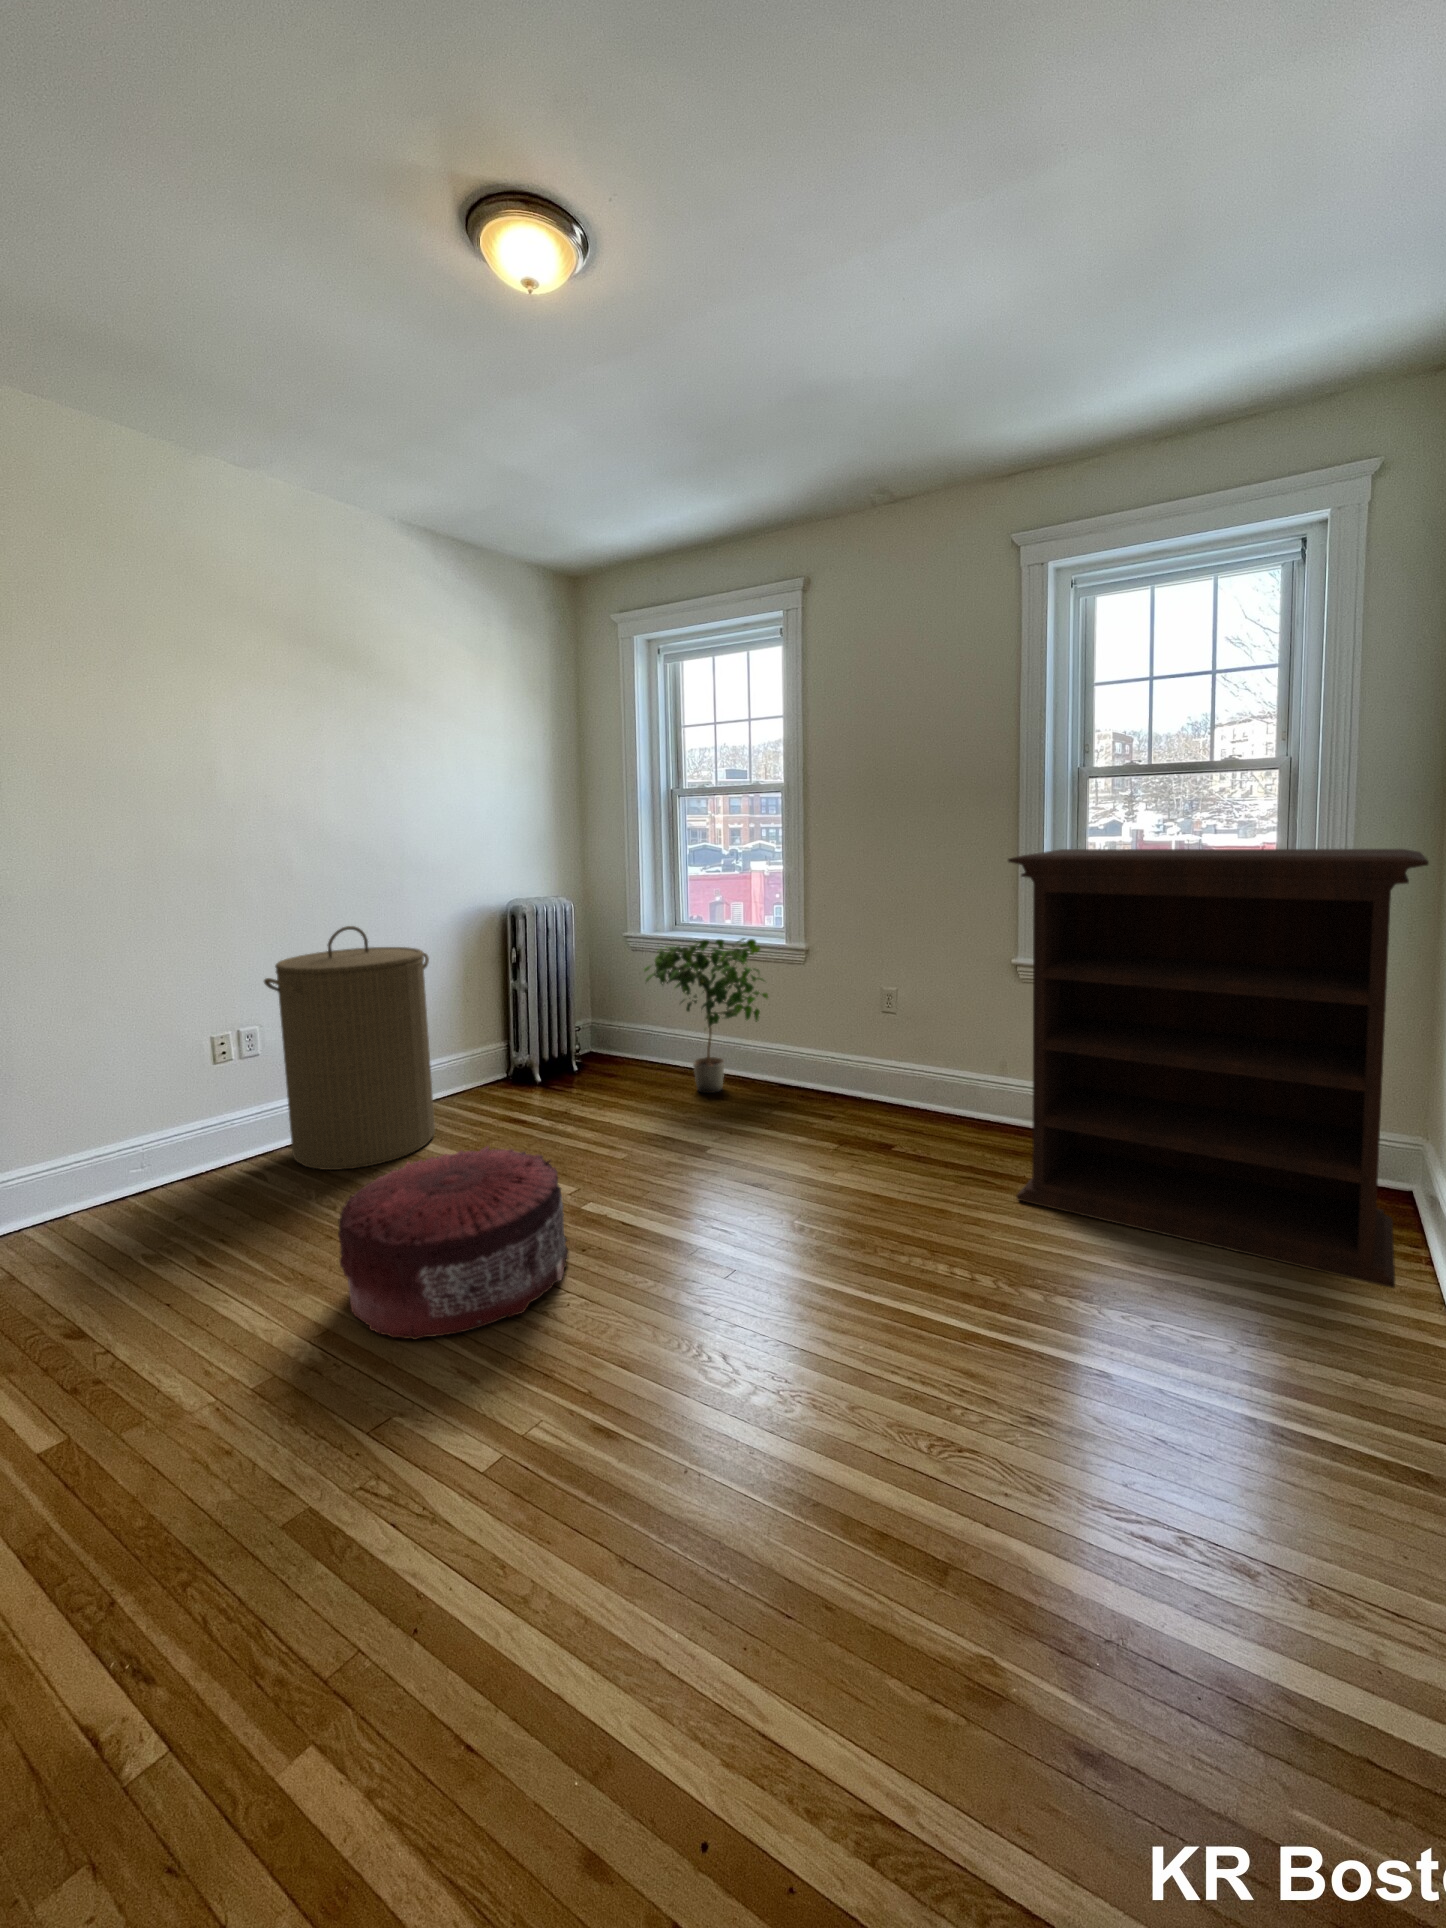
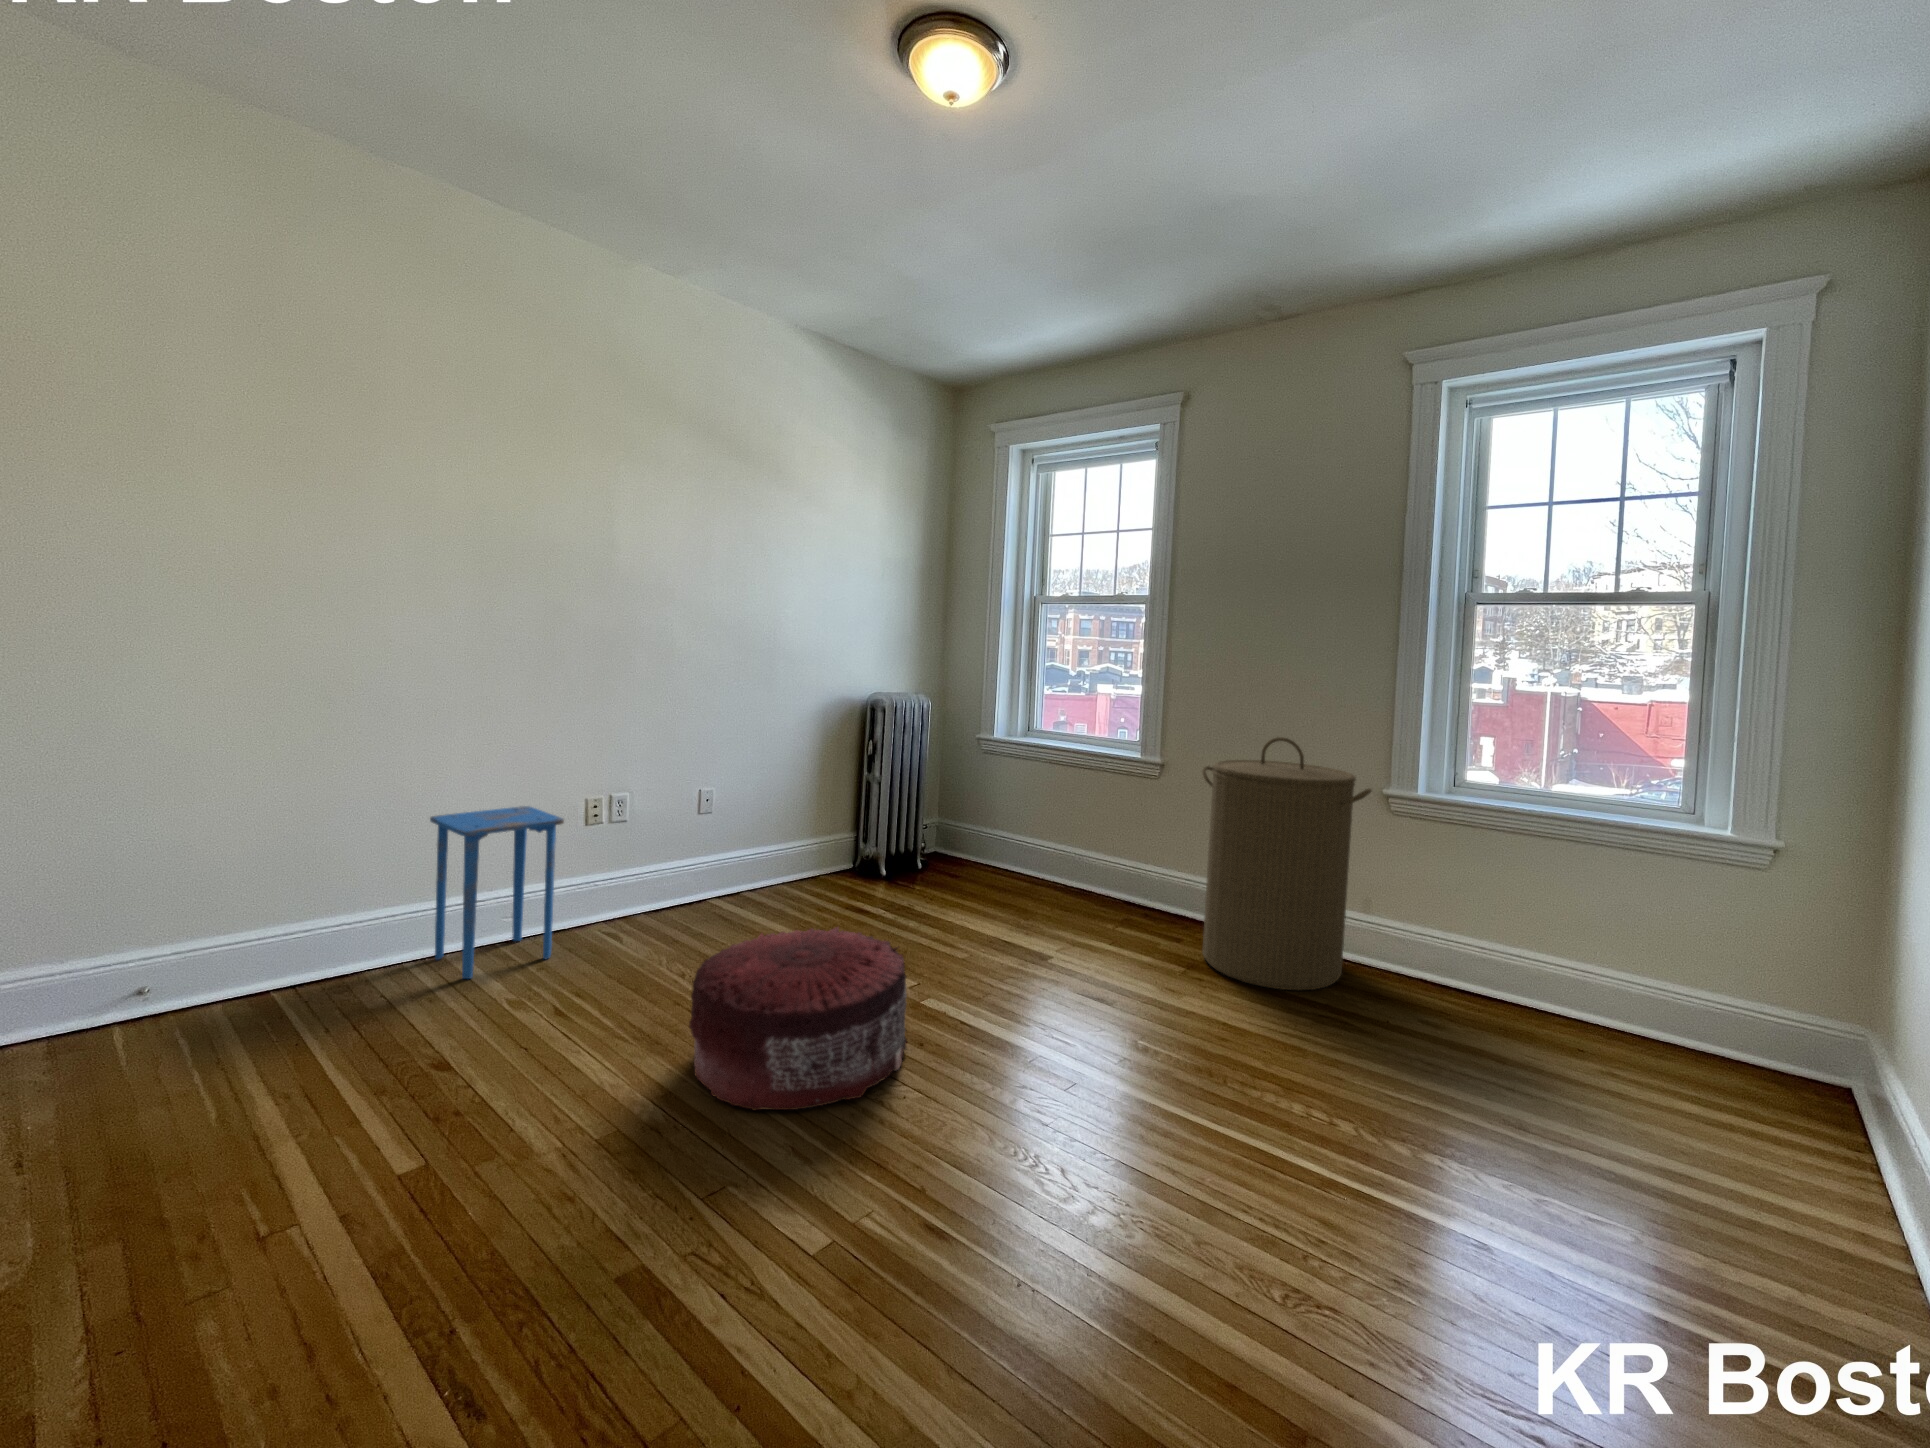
bookshelf: present [1008,849,1429,1288] -> none [1366,687,1864,1194]
laundry hamper: present [264,926,435,1170] -> present [1202,737,1372,991]
potted plant: present [644,938,768,1093] -> none [991,753,1112,905]
side table: none [31,1054,187,1242] -> present [430,806,564,979]

